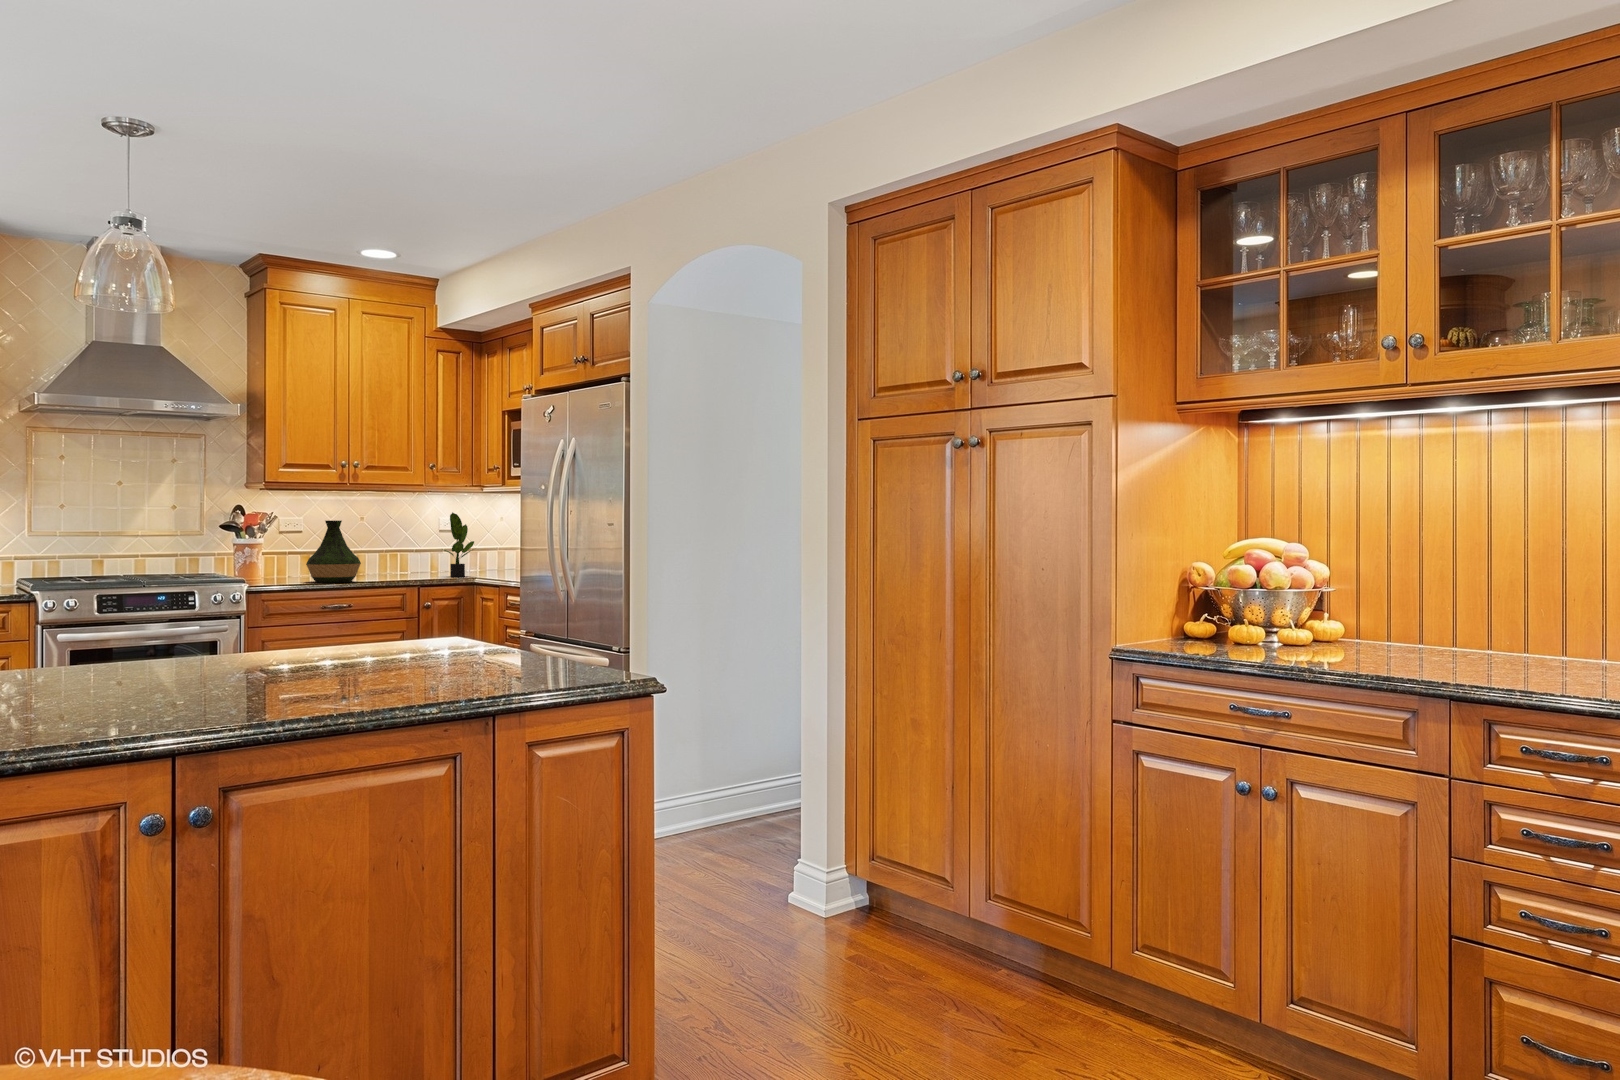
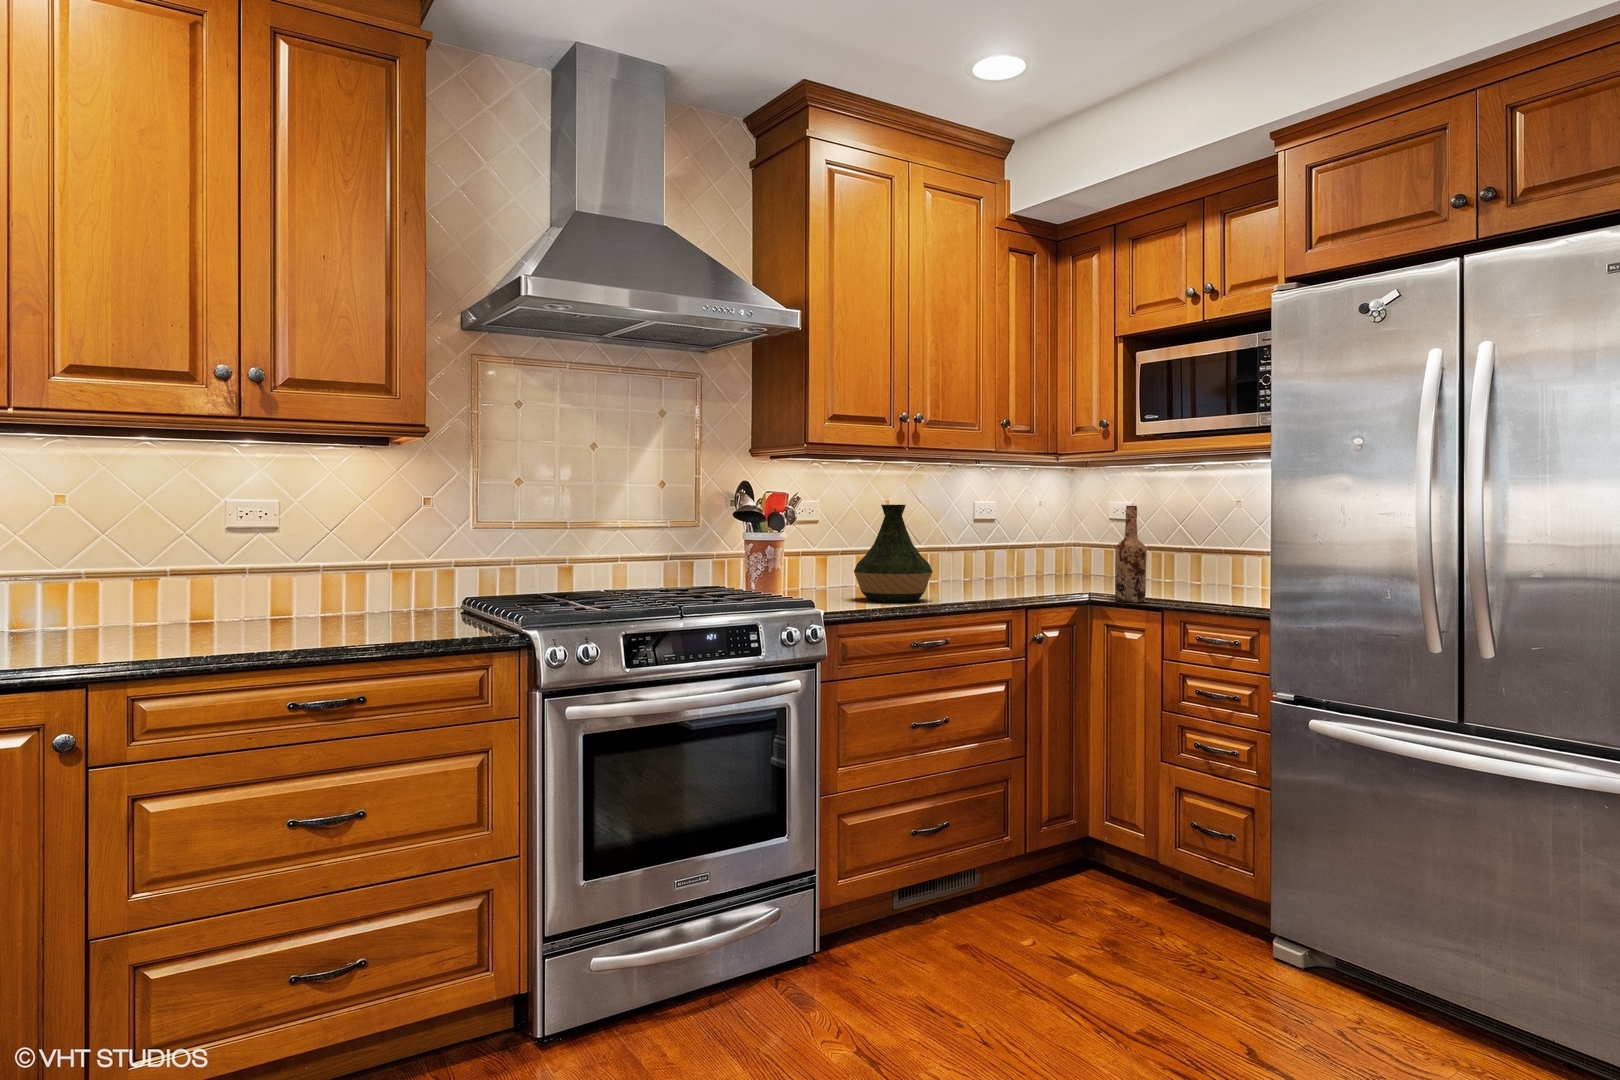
potted plant: present [444,512,474,577] -> none [986,493,1040,588]
wine bottle: none [483,521,502,582] -> present [1115,506,1147,602]

